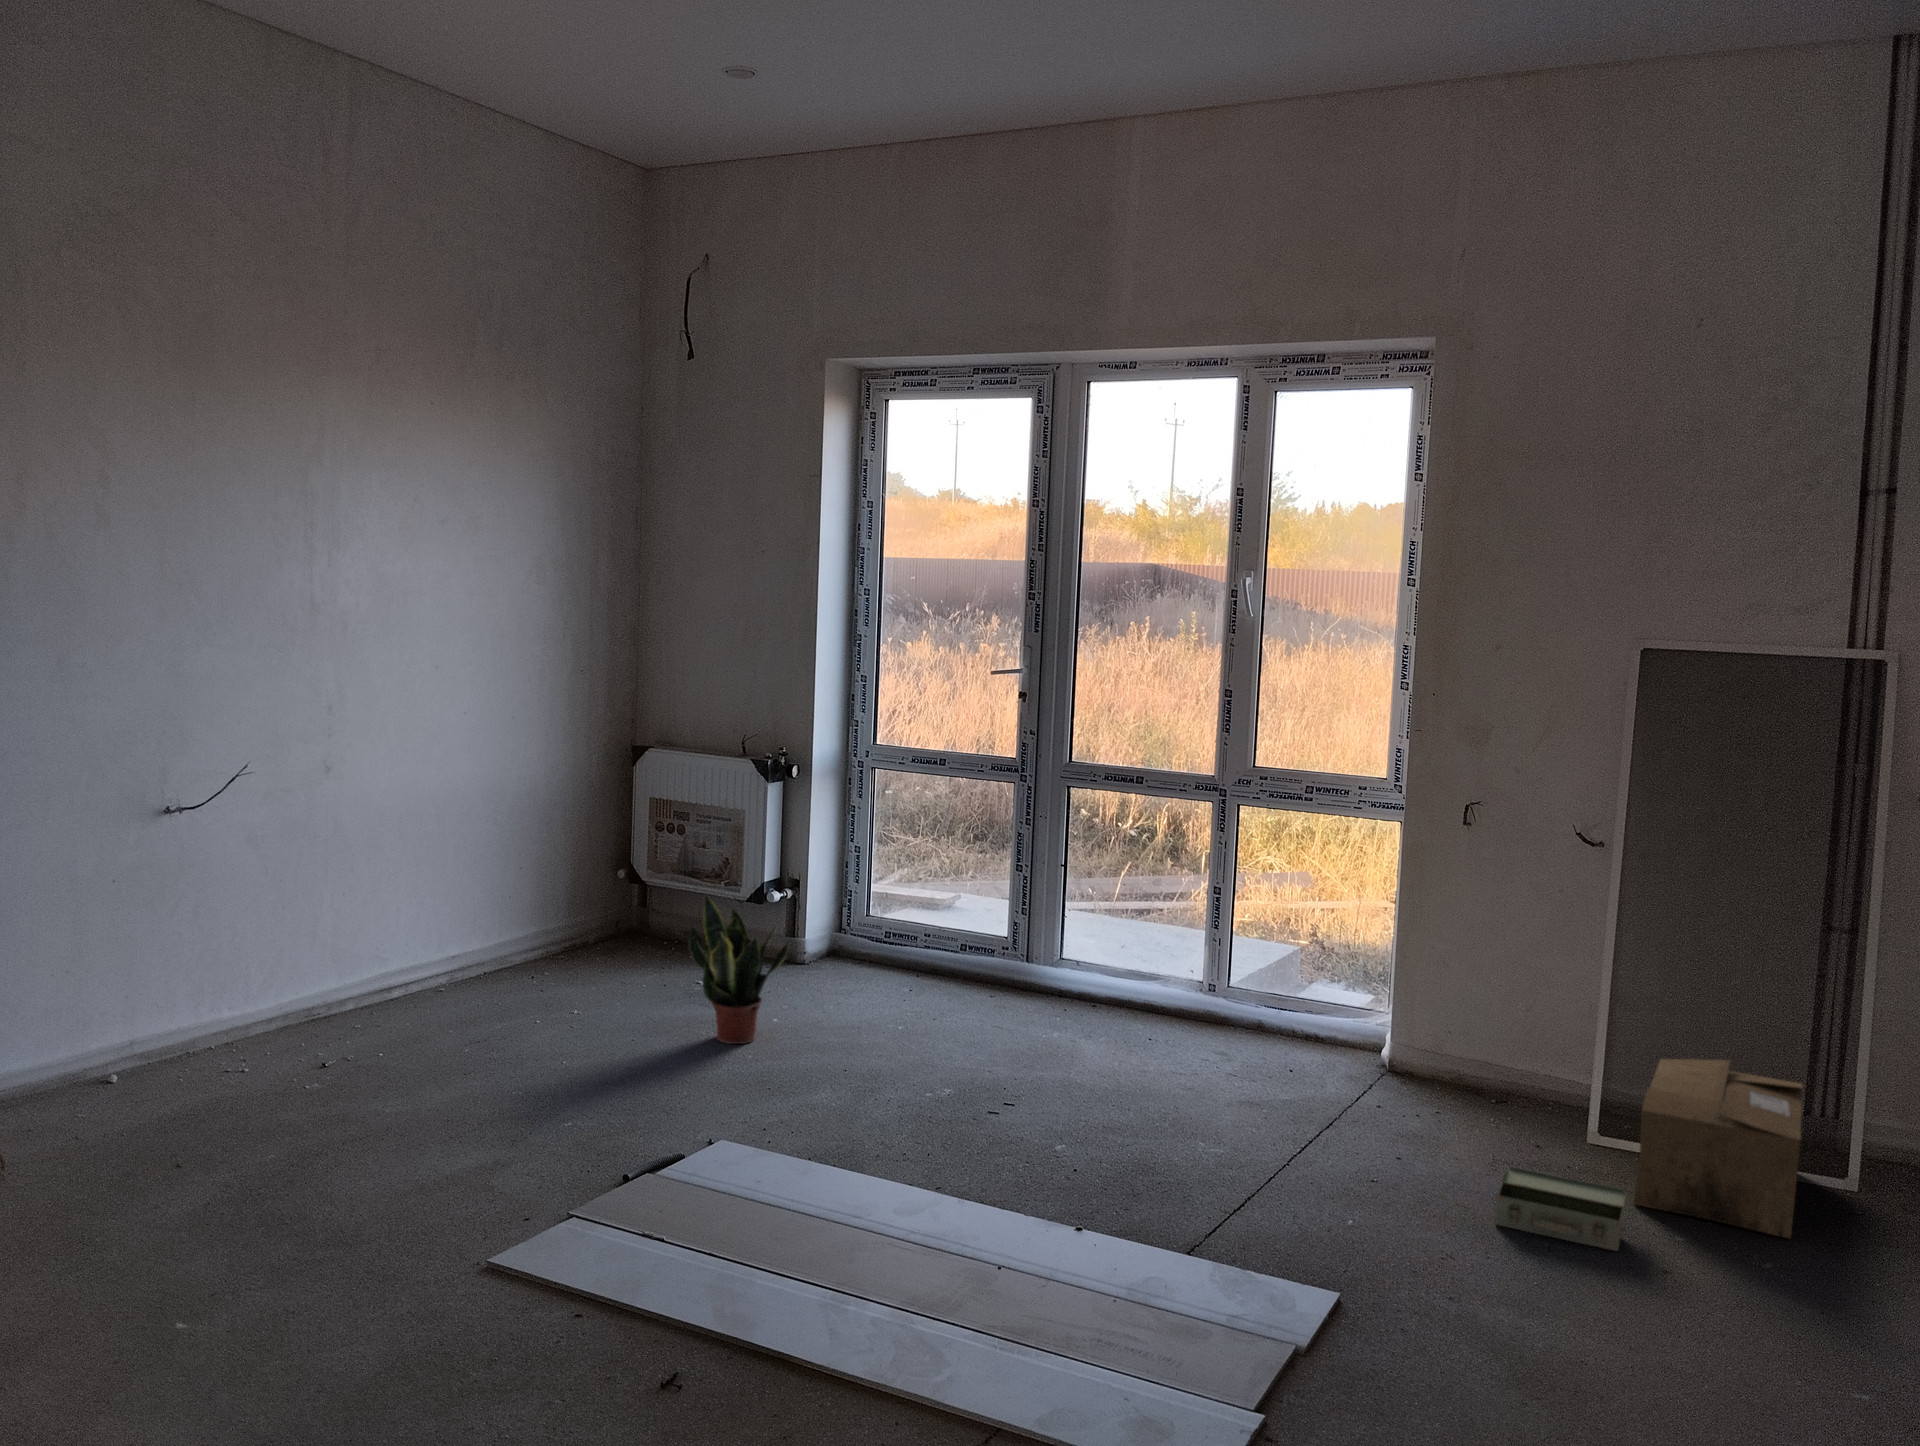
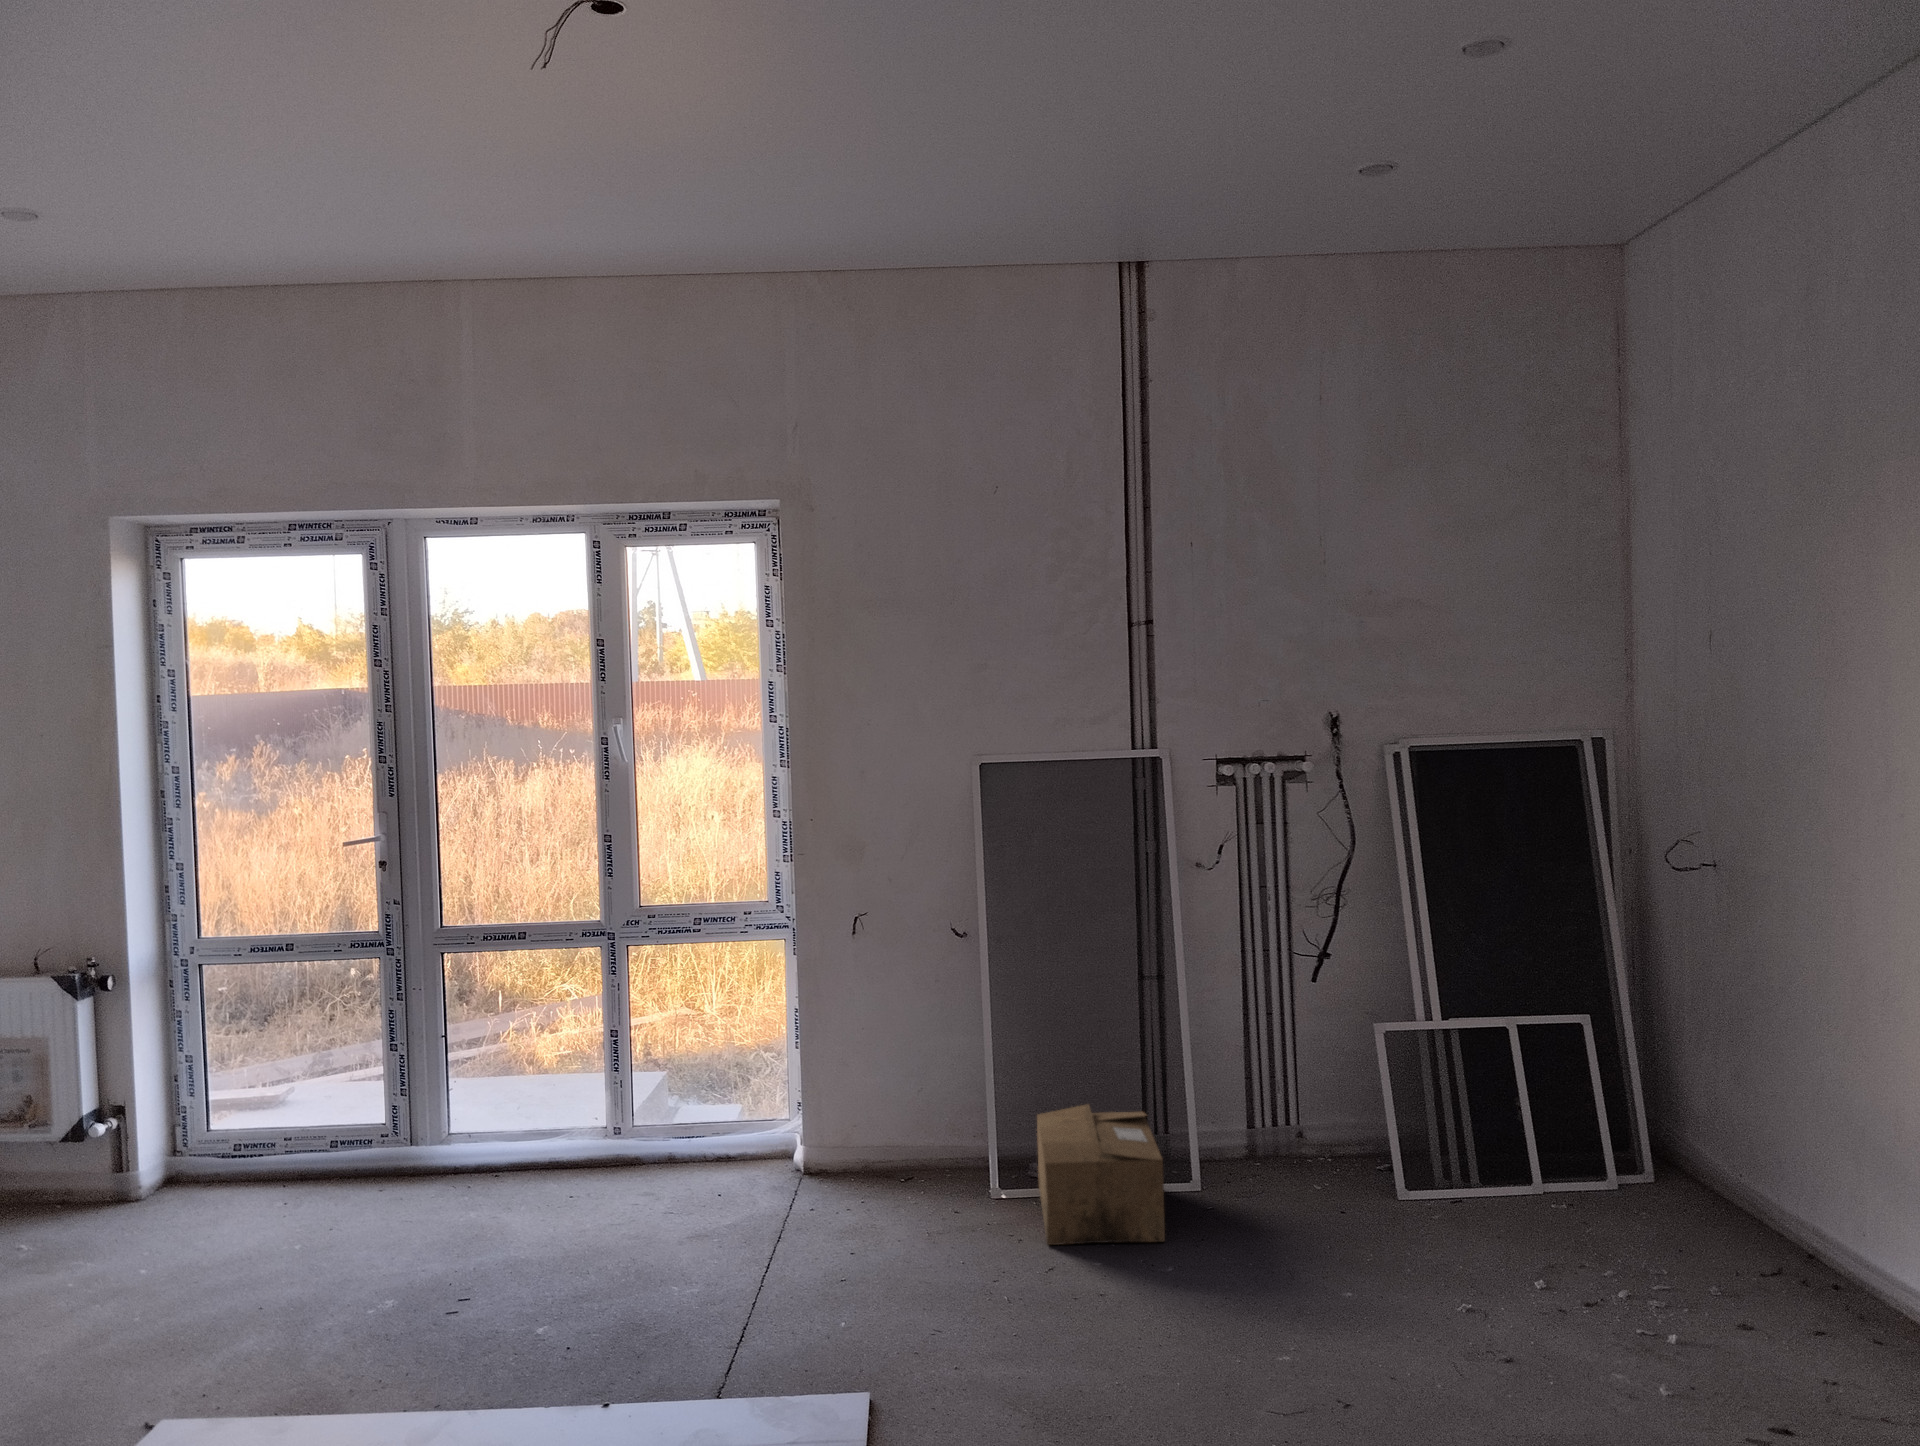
potted plant: present [689,895,788,1044] -> none [38,1148,168,1317]
toolbox: present [1495,1167,1626,1251] -> none [949,1235,1053,1293]

